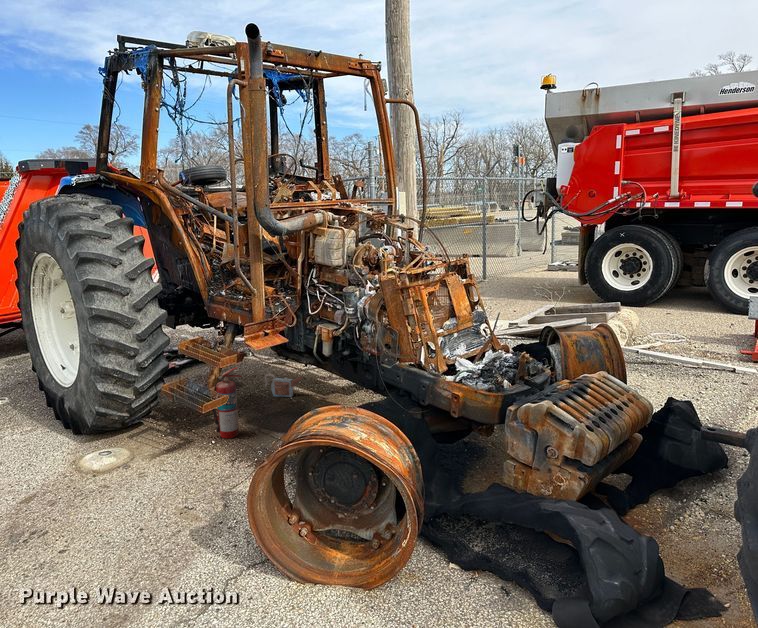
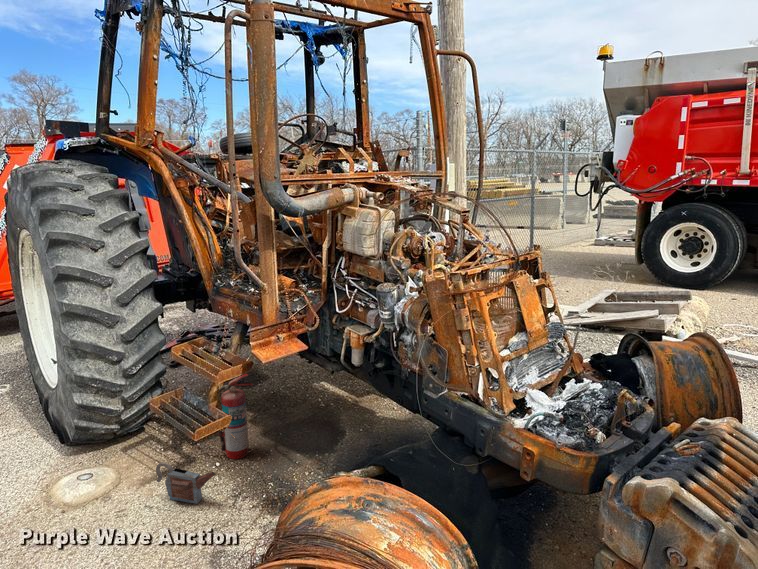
watering can: present [264,373,303,397] -> present [156,462,215,504]

